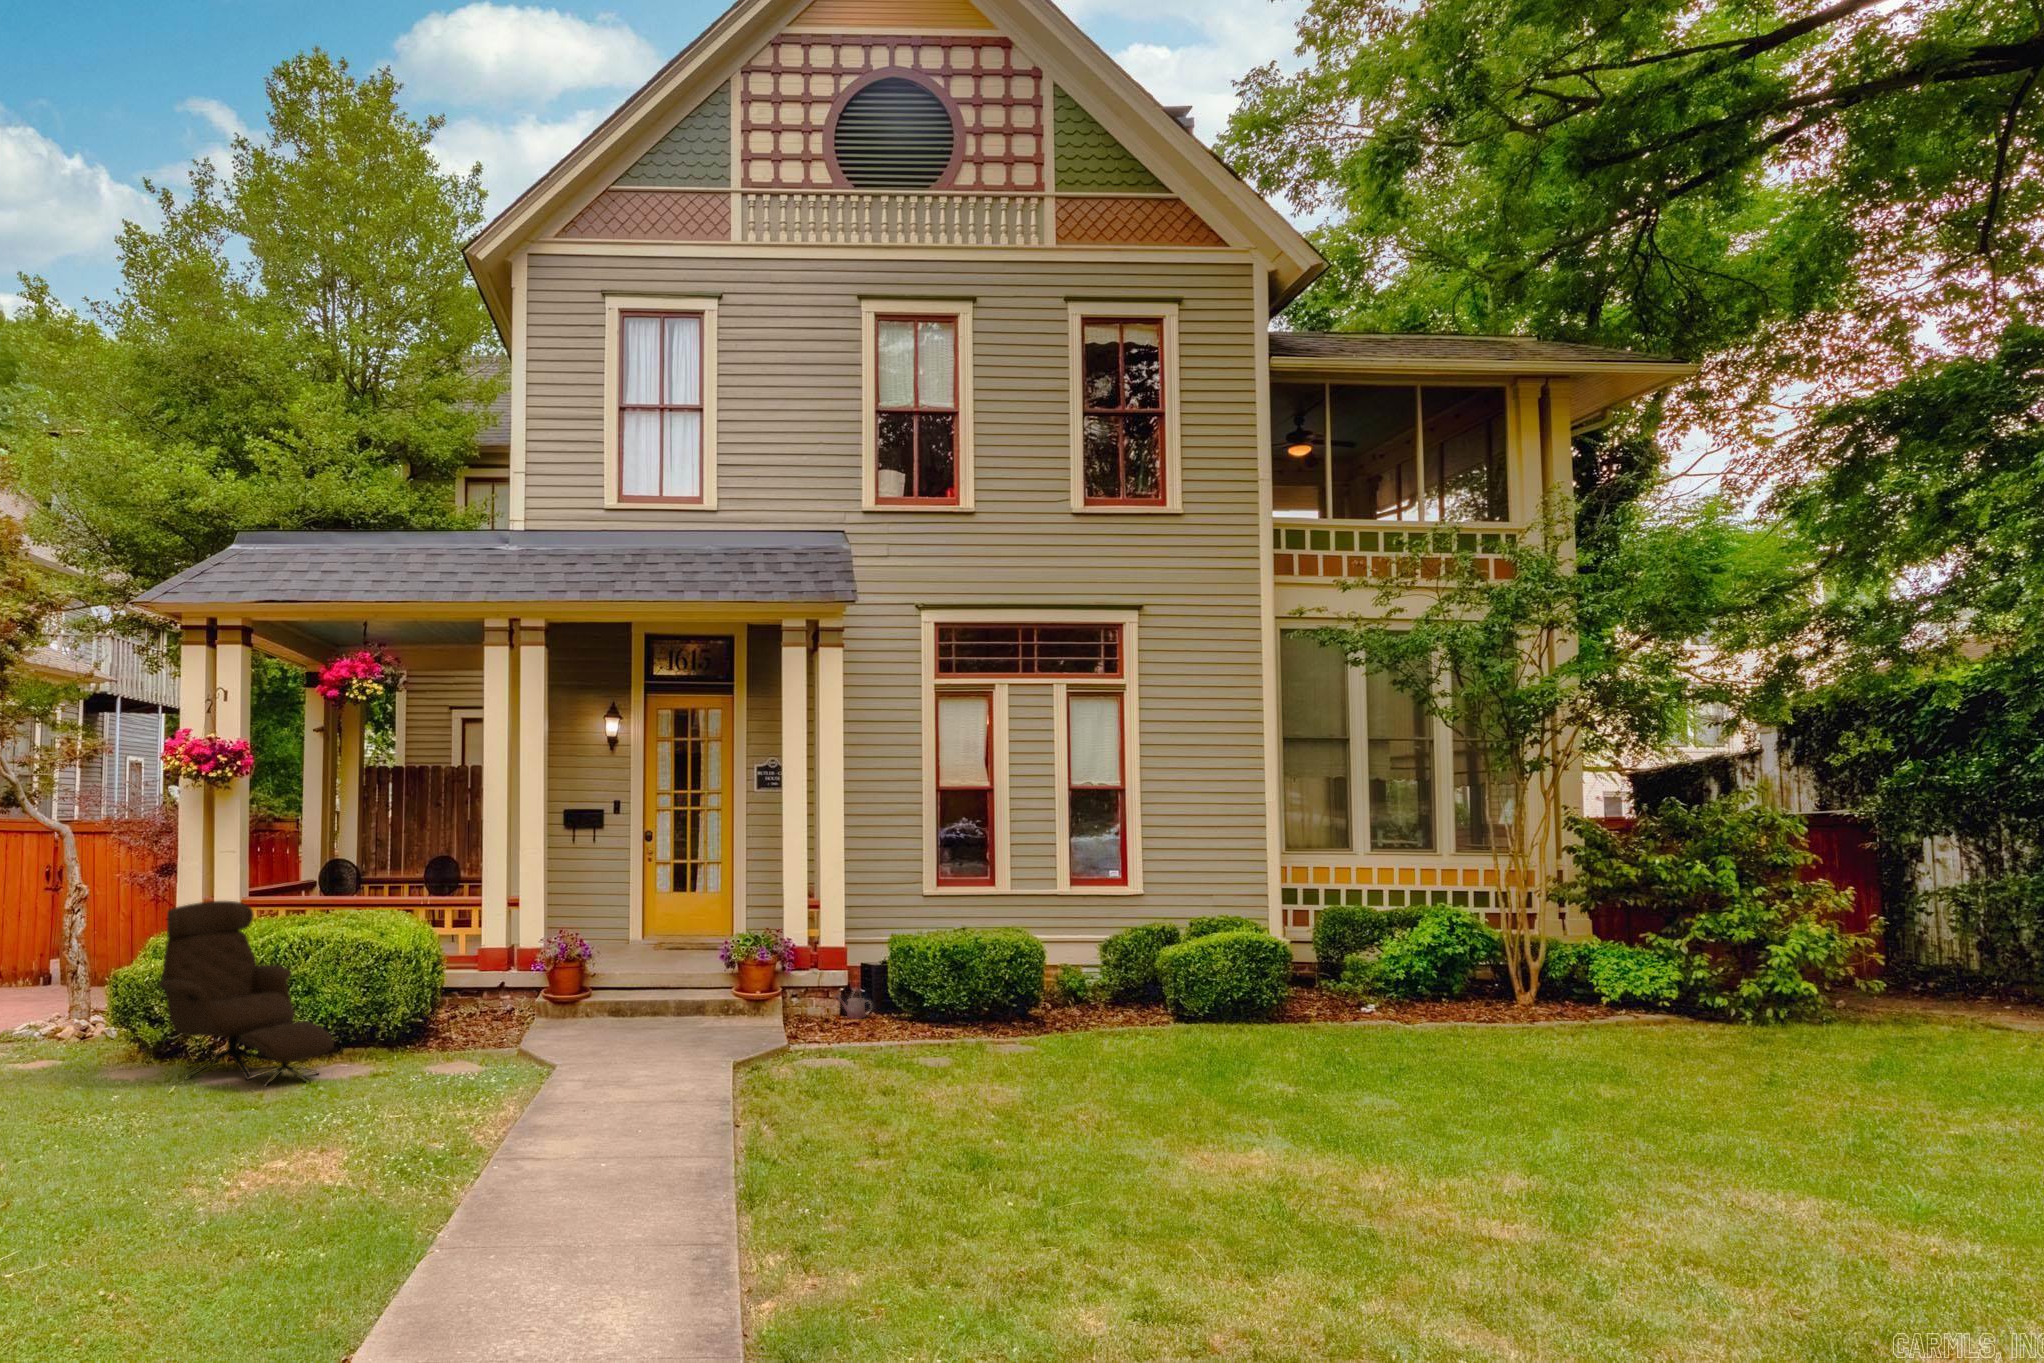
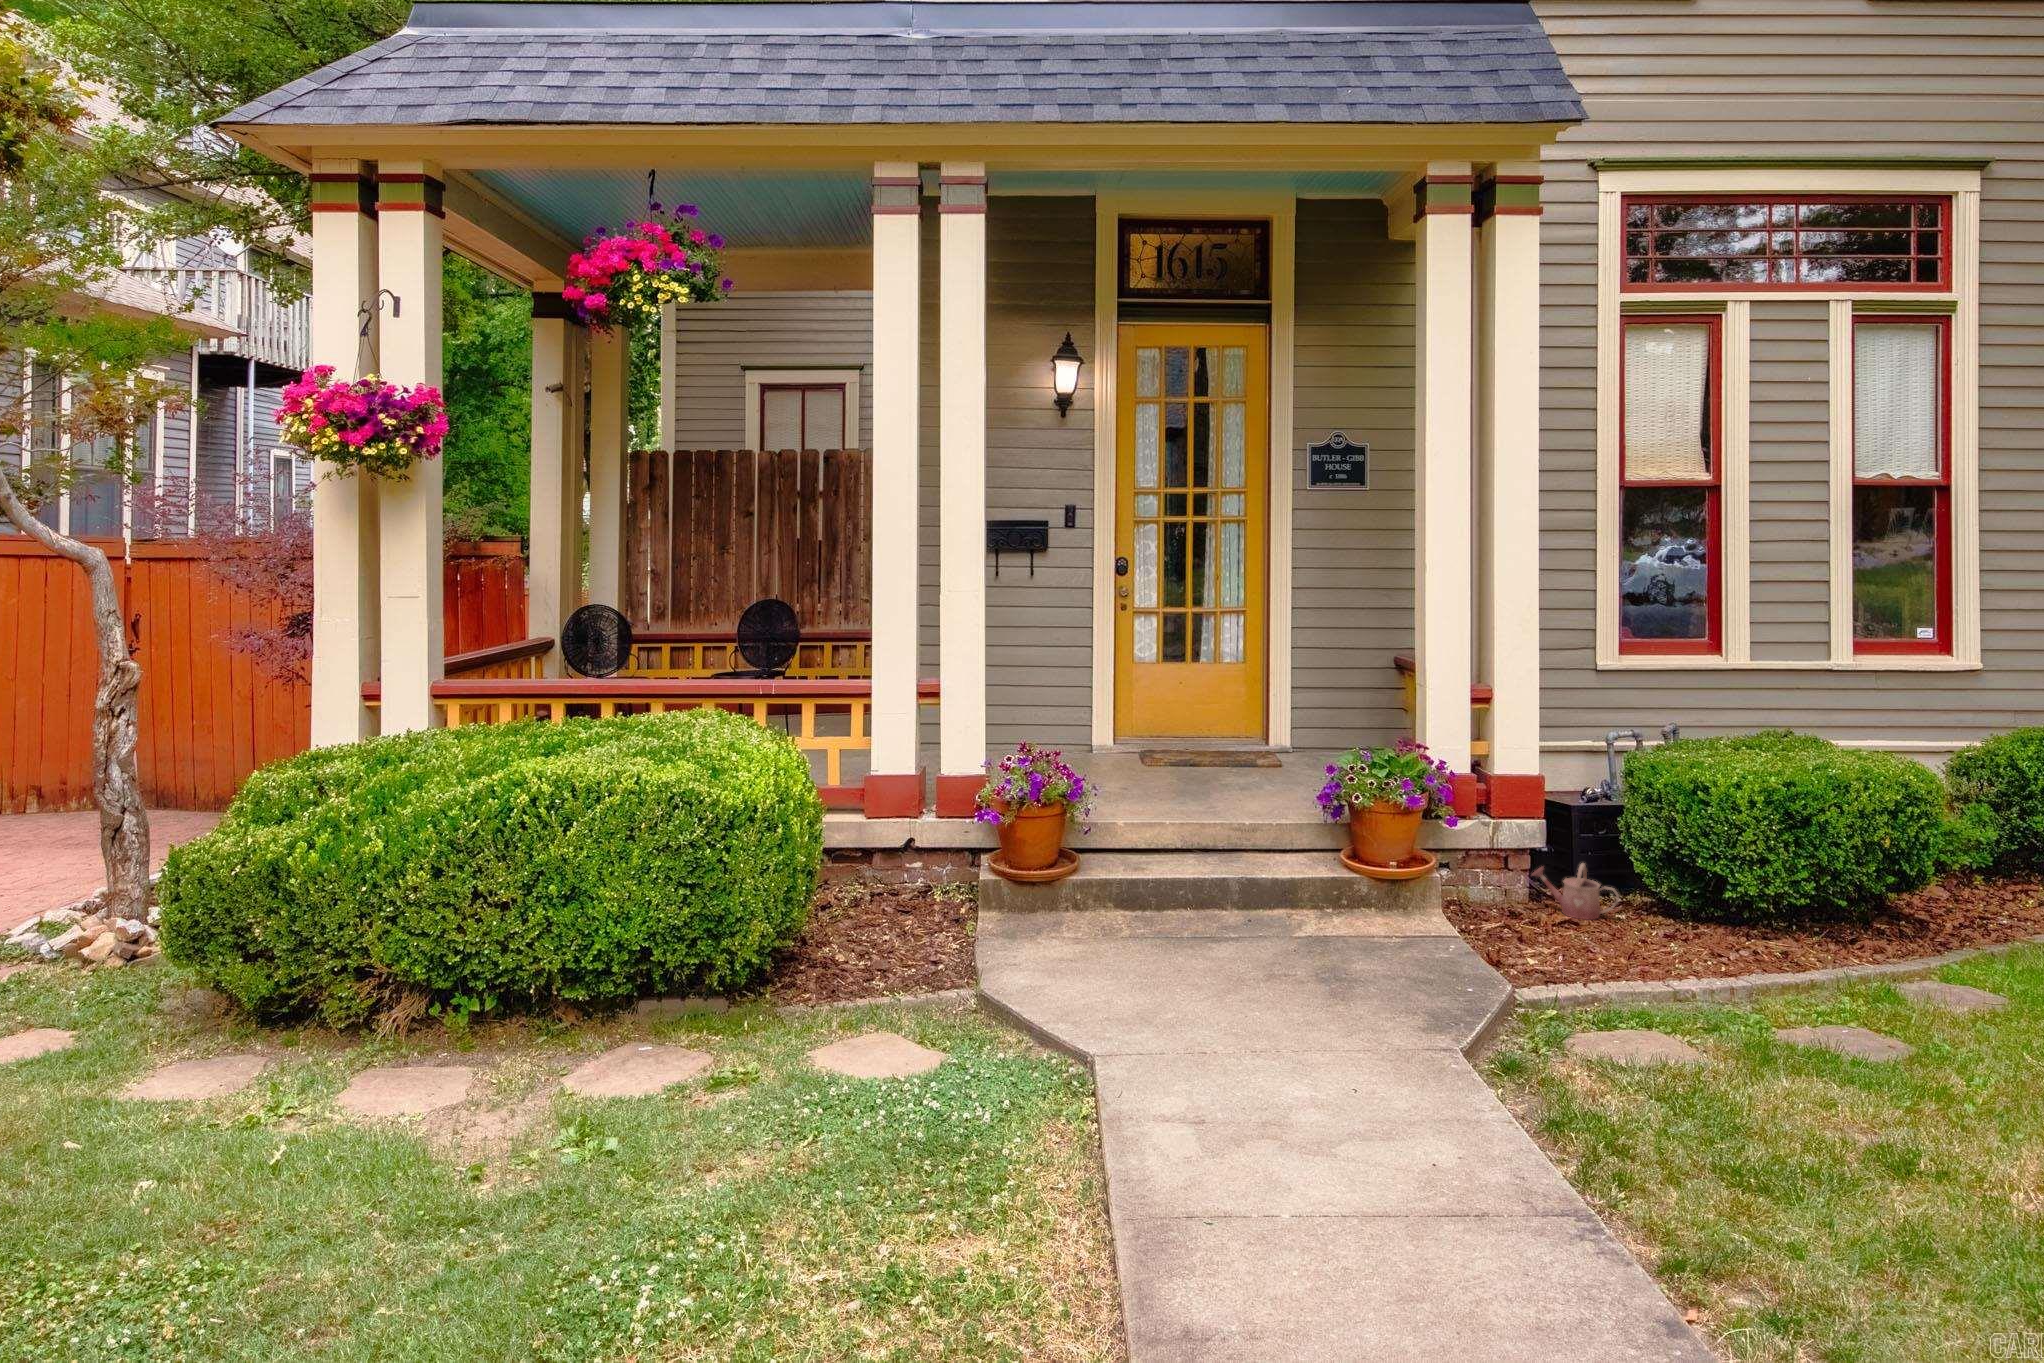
lounge chair: present [160,901,334,1086] -> none [234,710,632,1180]

